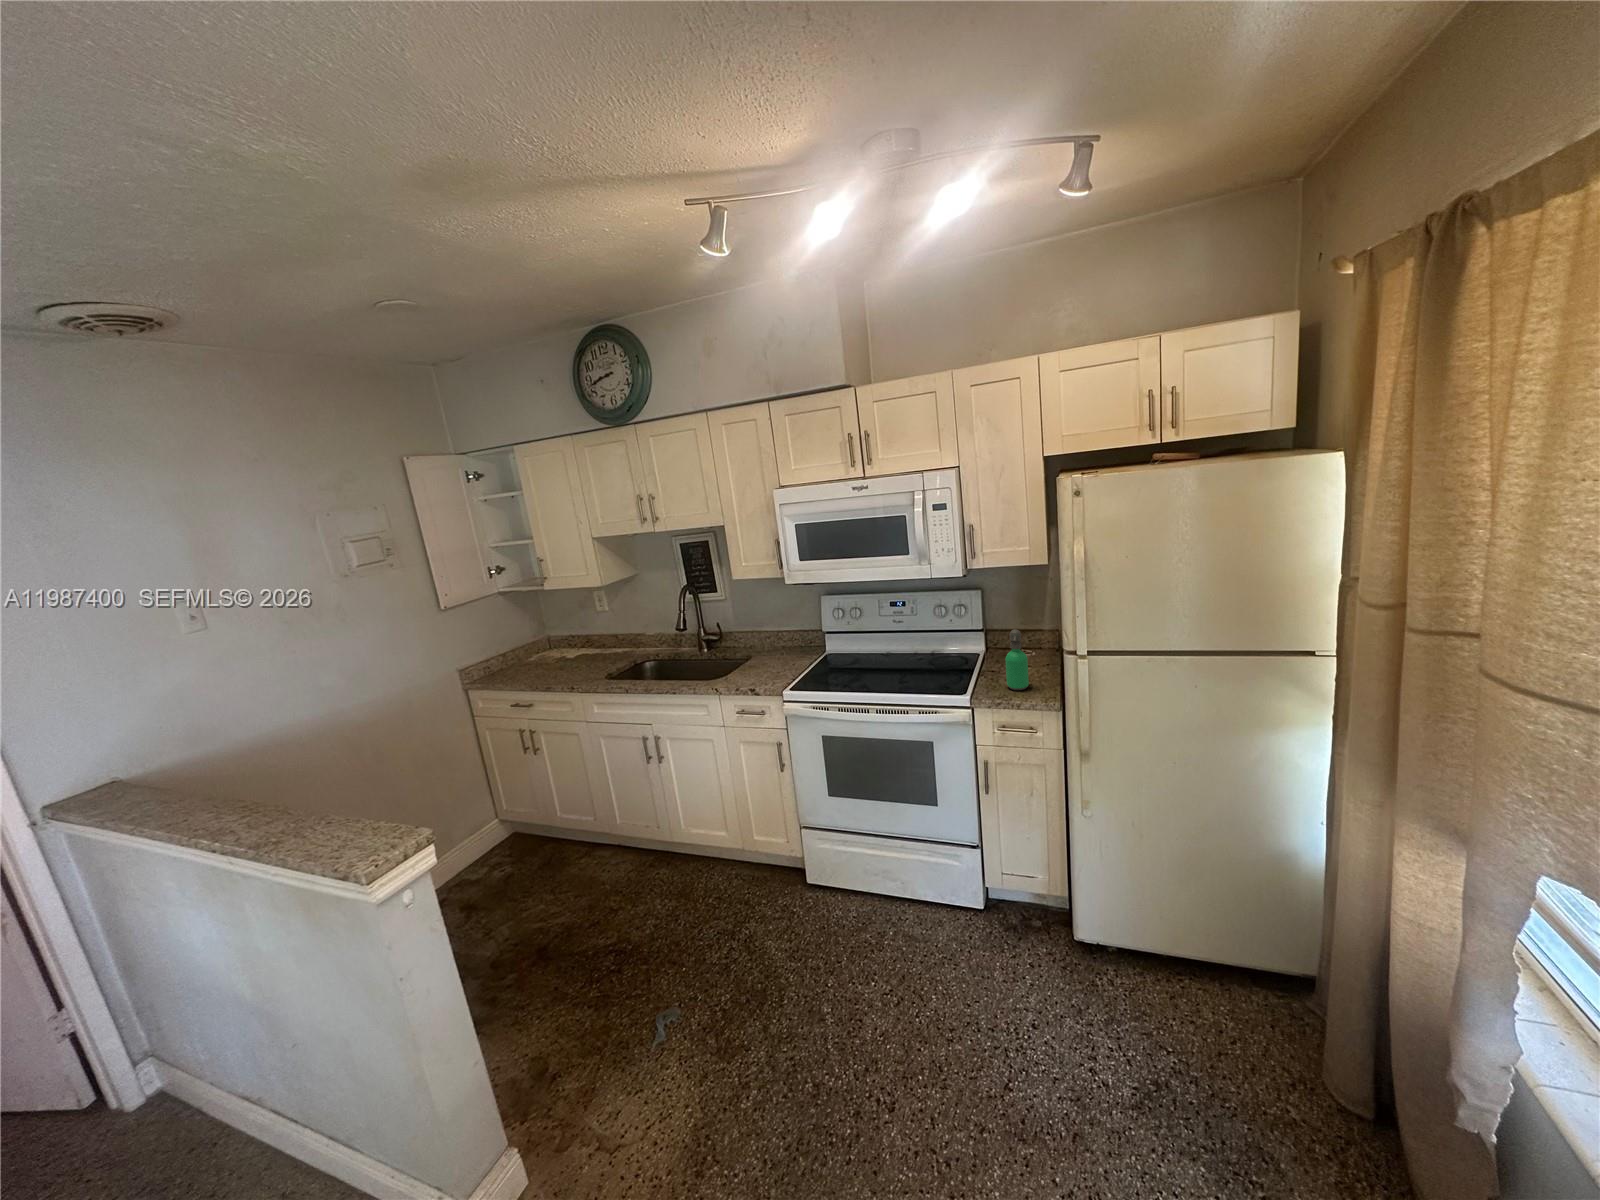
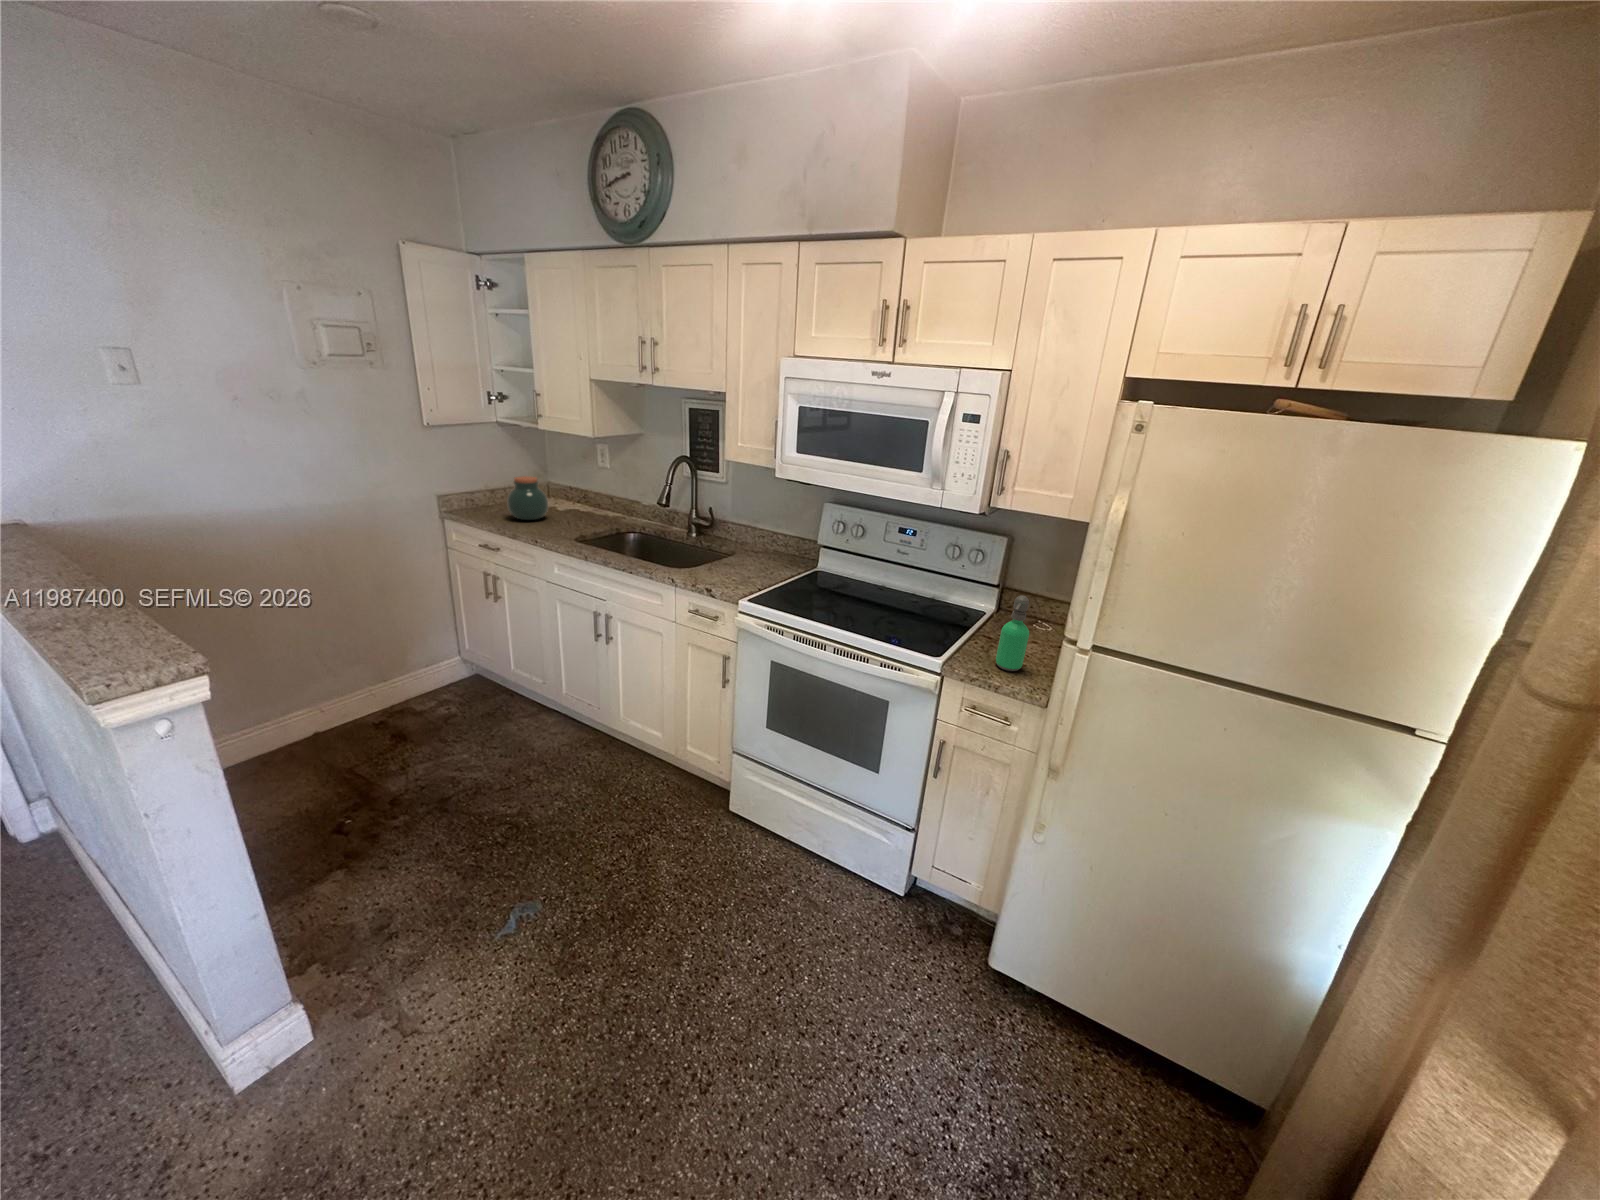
jar: none [526,631,564,672] -> present [507,476,548,520]

